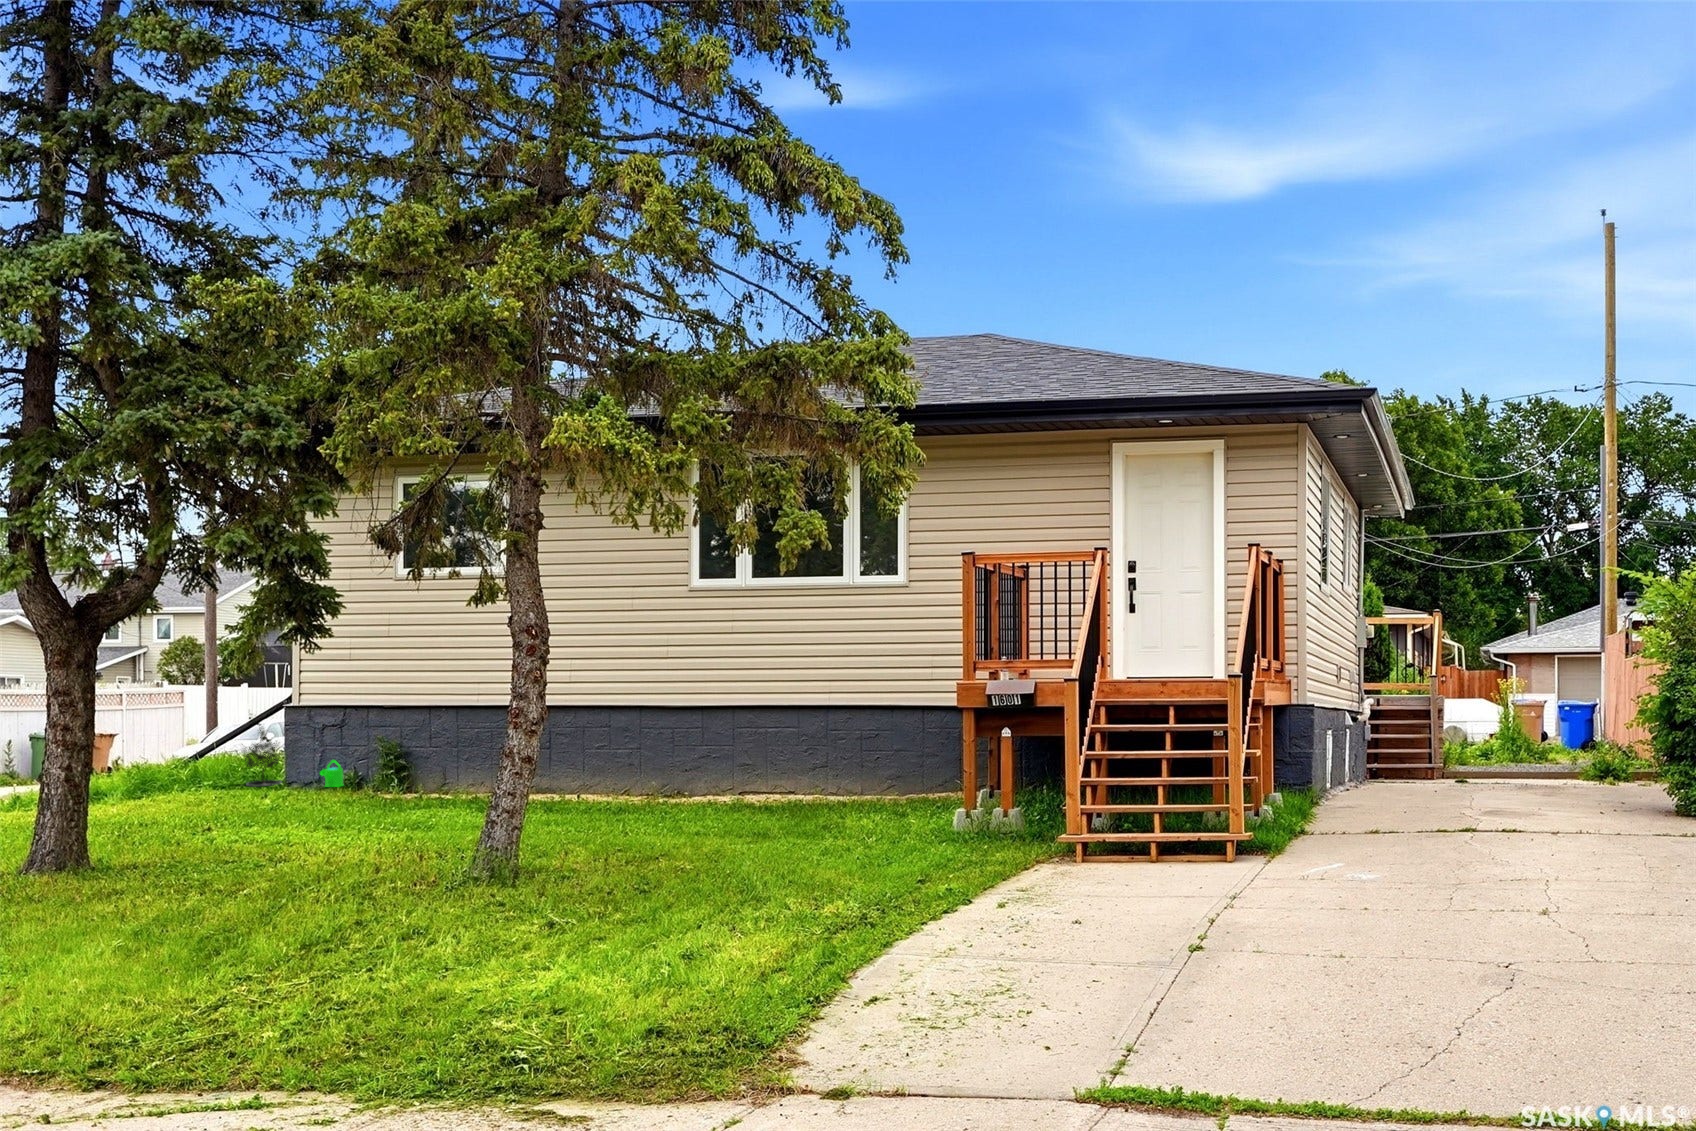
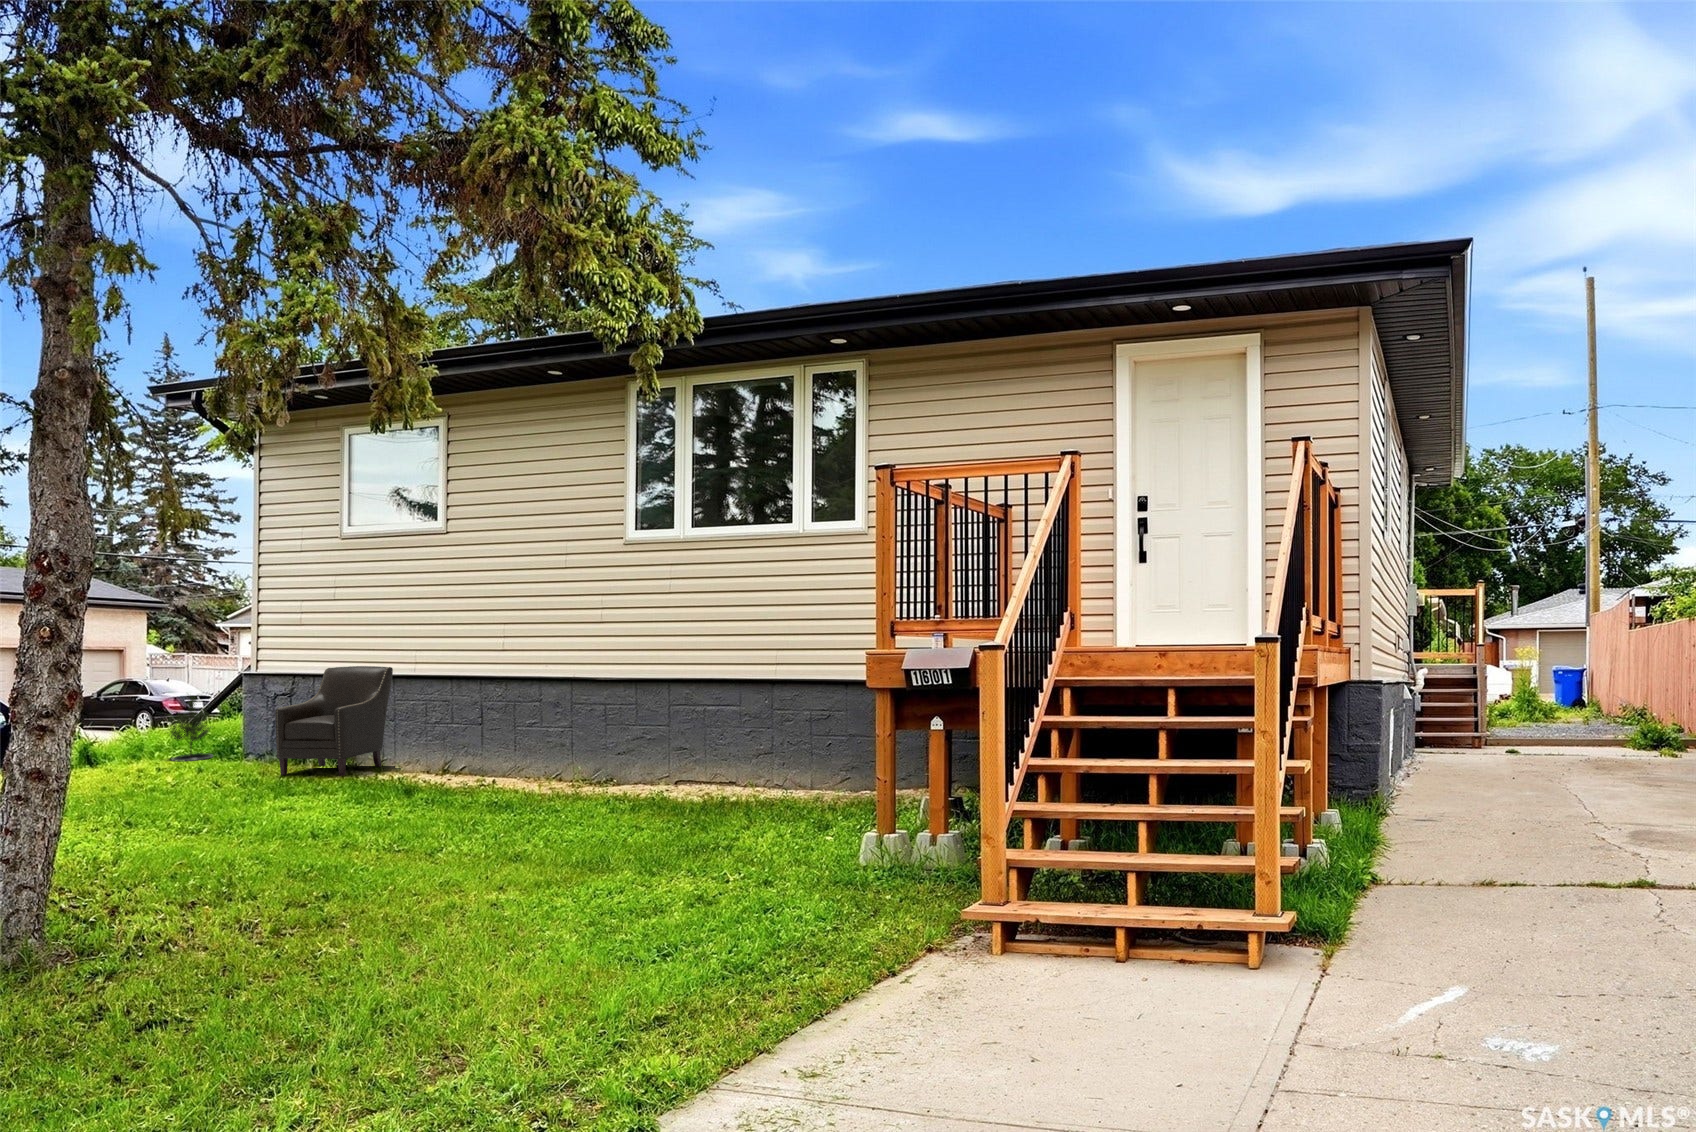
chair: none [380,698,472,794] -> present [275,666,393,776]
watering can: present [320,760,344,787] -> none [233,734,269,764]

